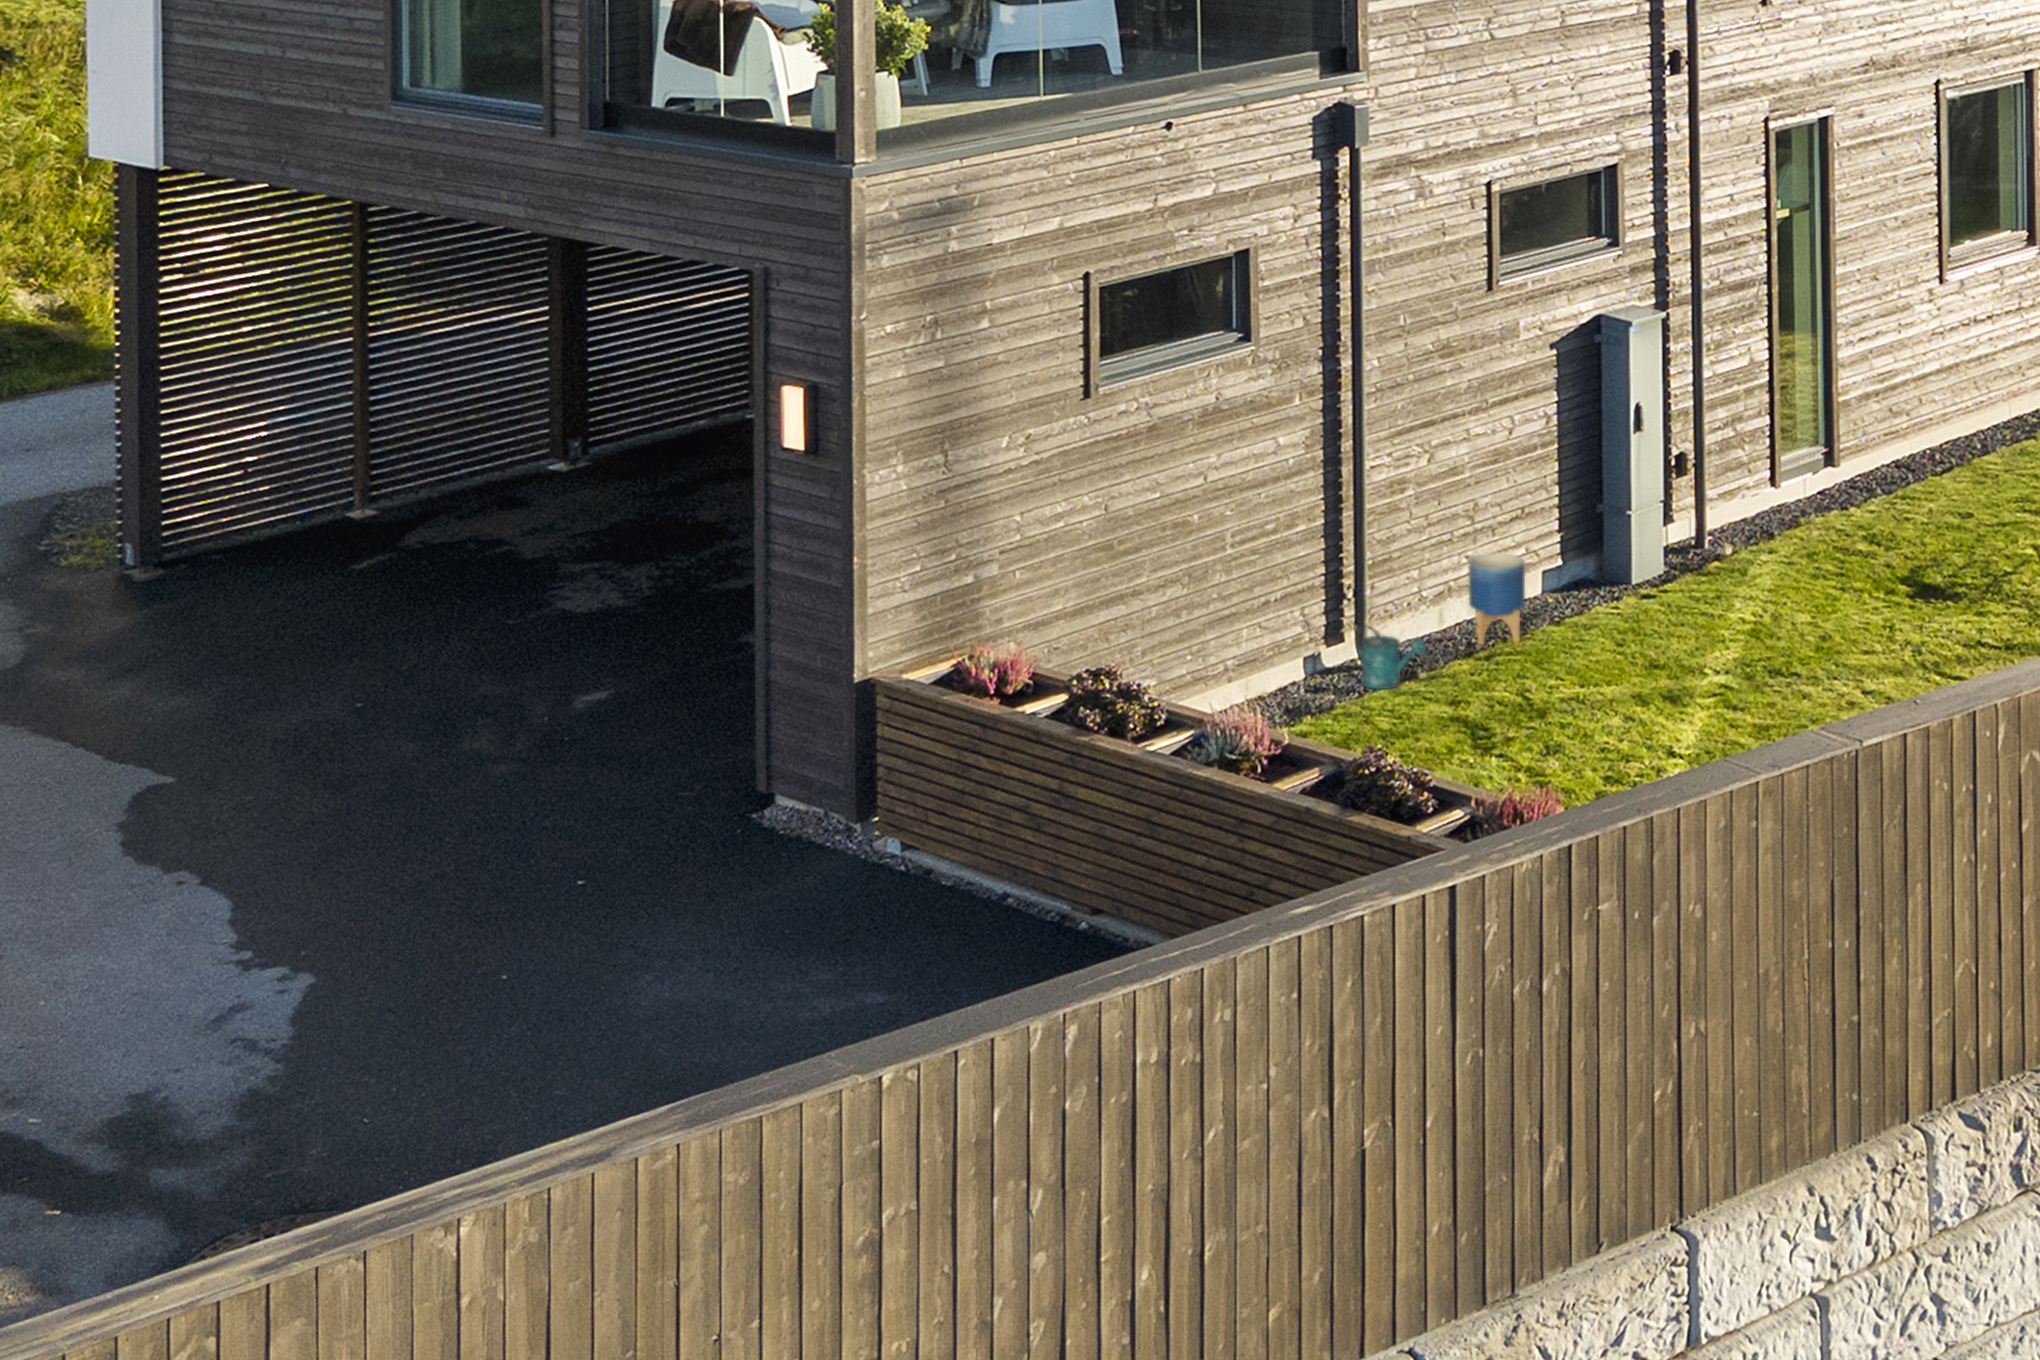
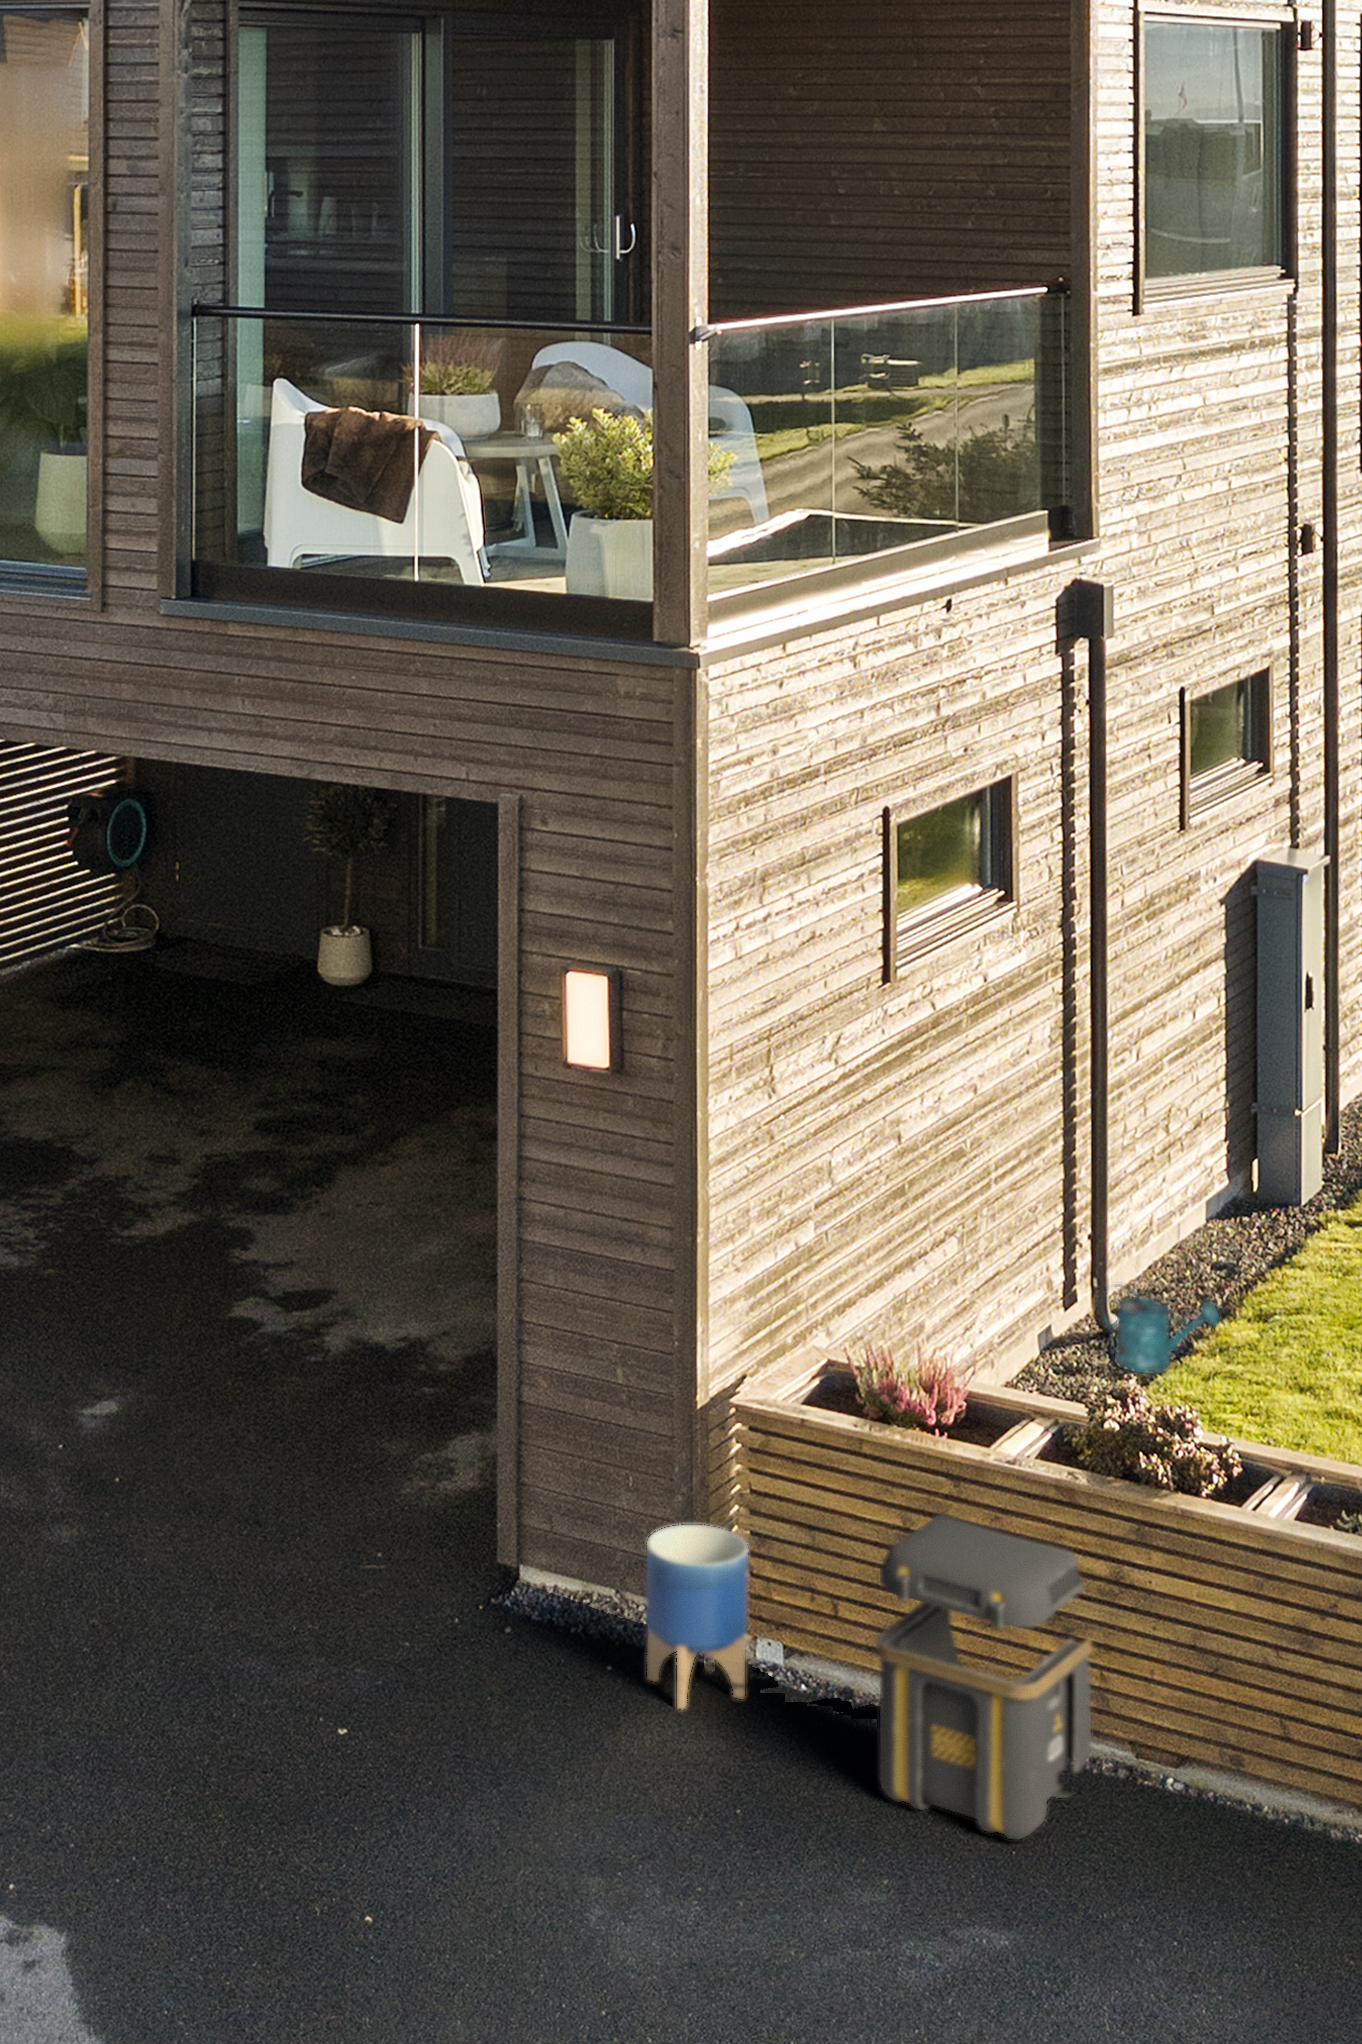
planter: present [1469,553,1525,644] -> present [646,1525,748,1709]
toolbox: none [895,746,1050,950] -> present [876,1515,1091,1839]

